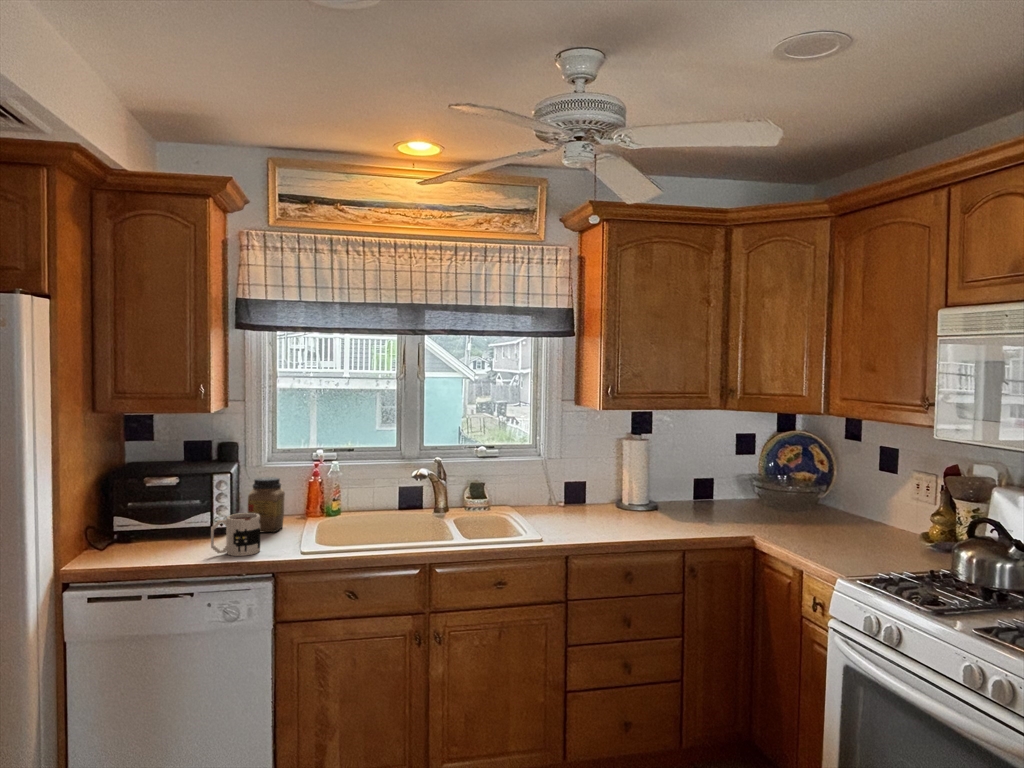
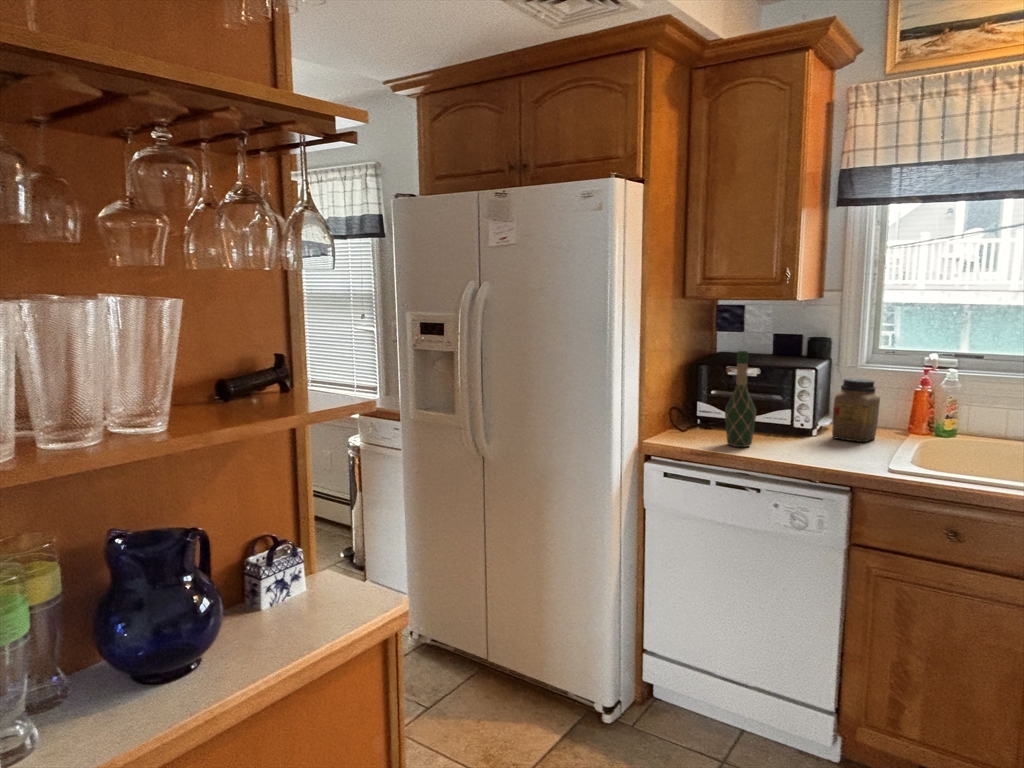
wine bottle: none [150,464,182,557] -> present [725,351,756,447]
mug: present [211,513,260,556] -> none [783,413,840,460]

